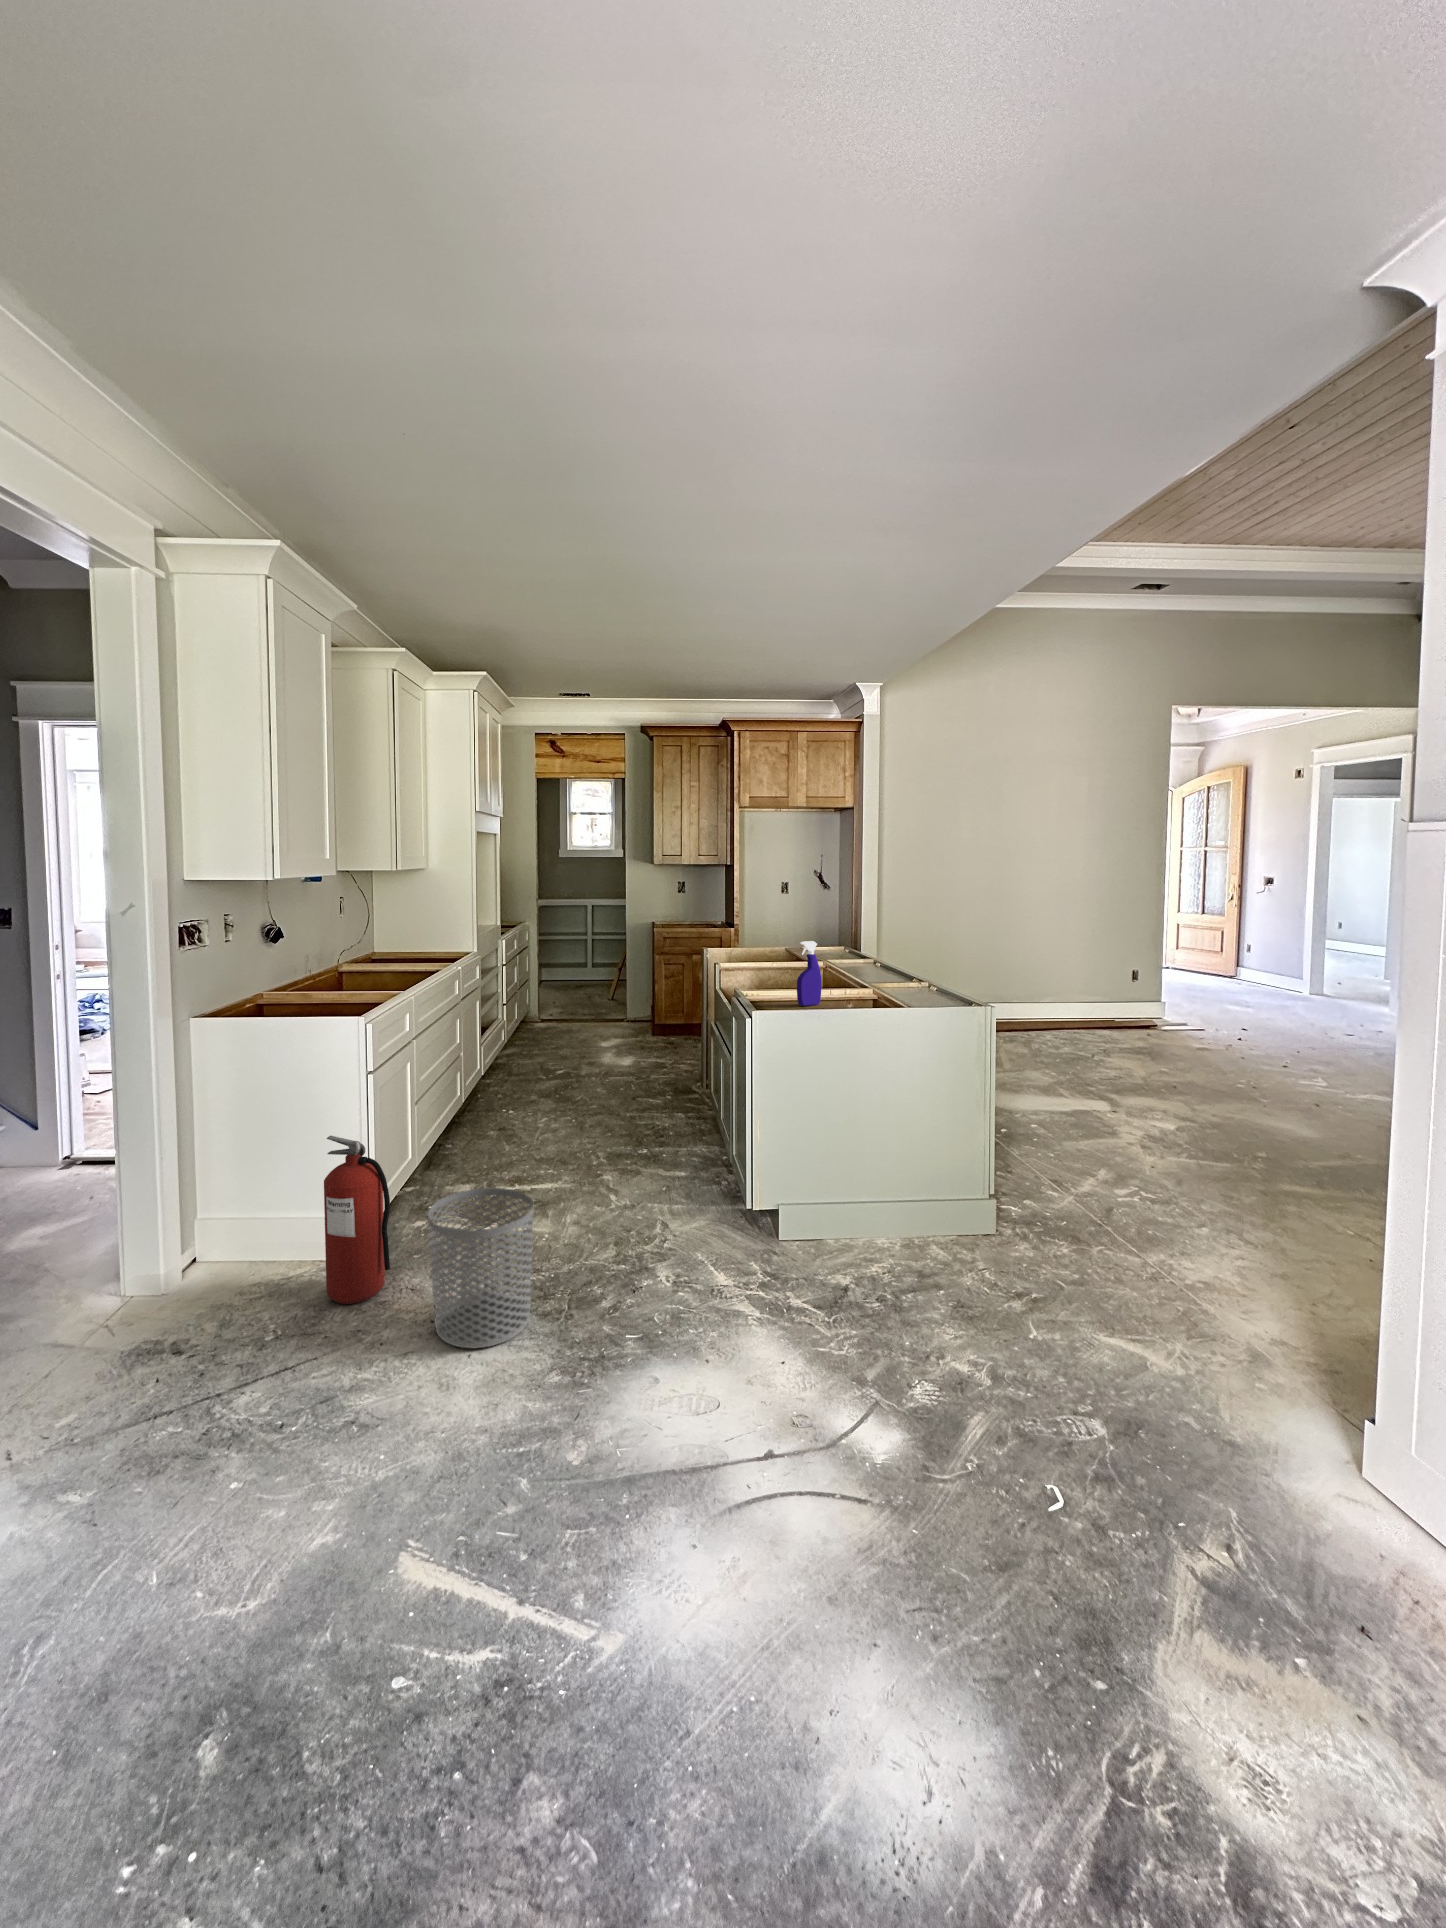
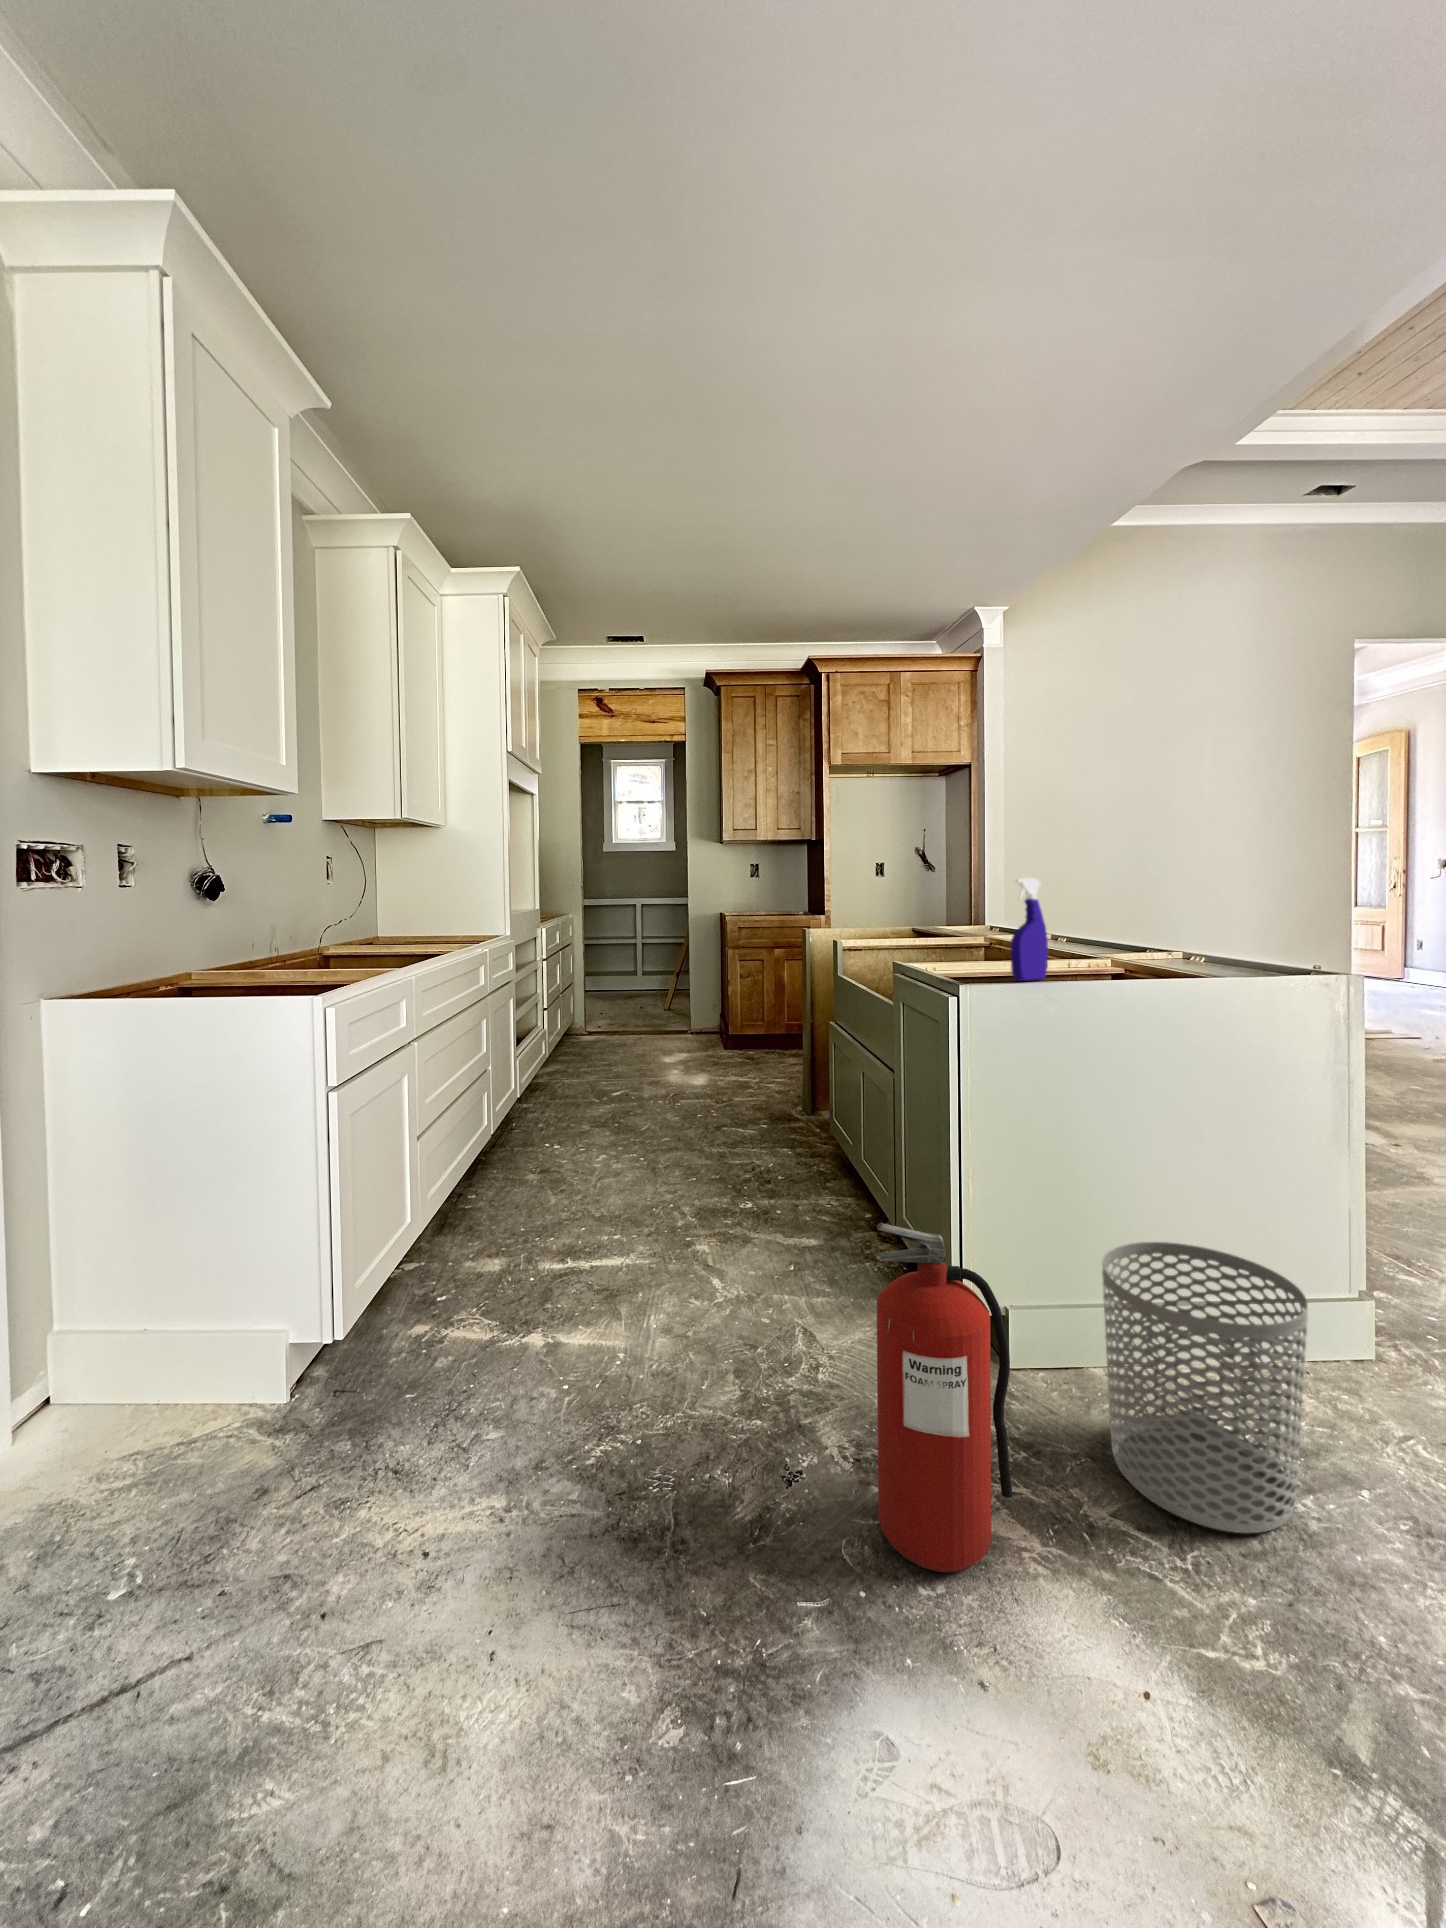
fire extinguisher: present [324,1136,390,1304] -> present [877,1223,1012,1572]
waste bin: present [428,1188,533,1348] -> present [1102,1242,1308,1533]

